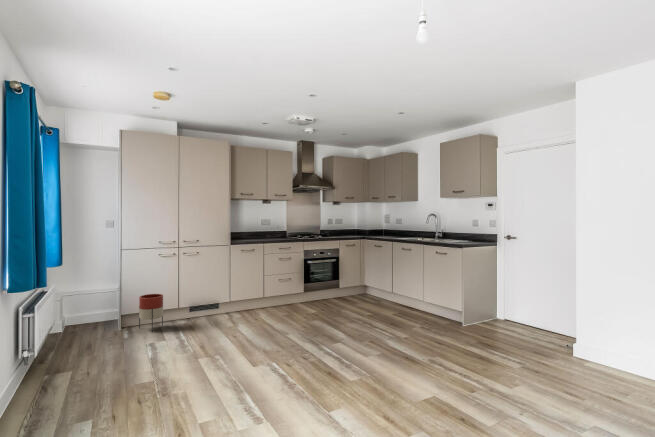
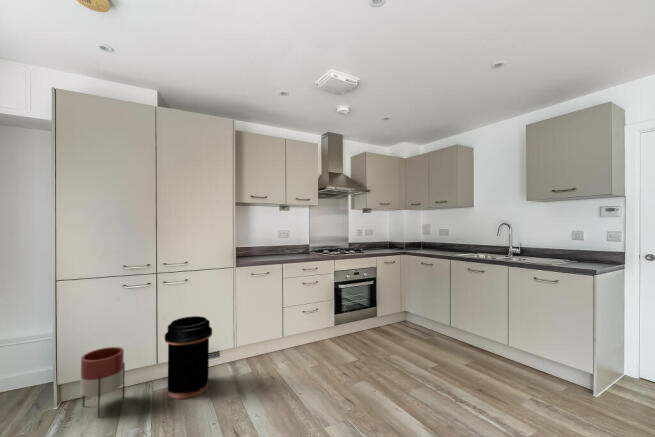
trash can: none [187,277,217,326] -> present [165,316,212,399]

